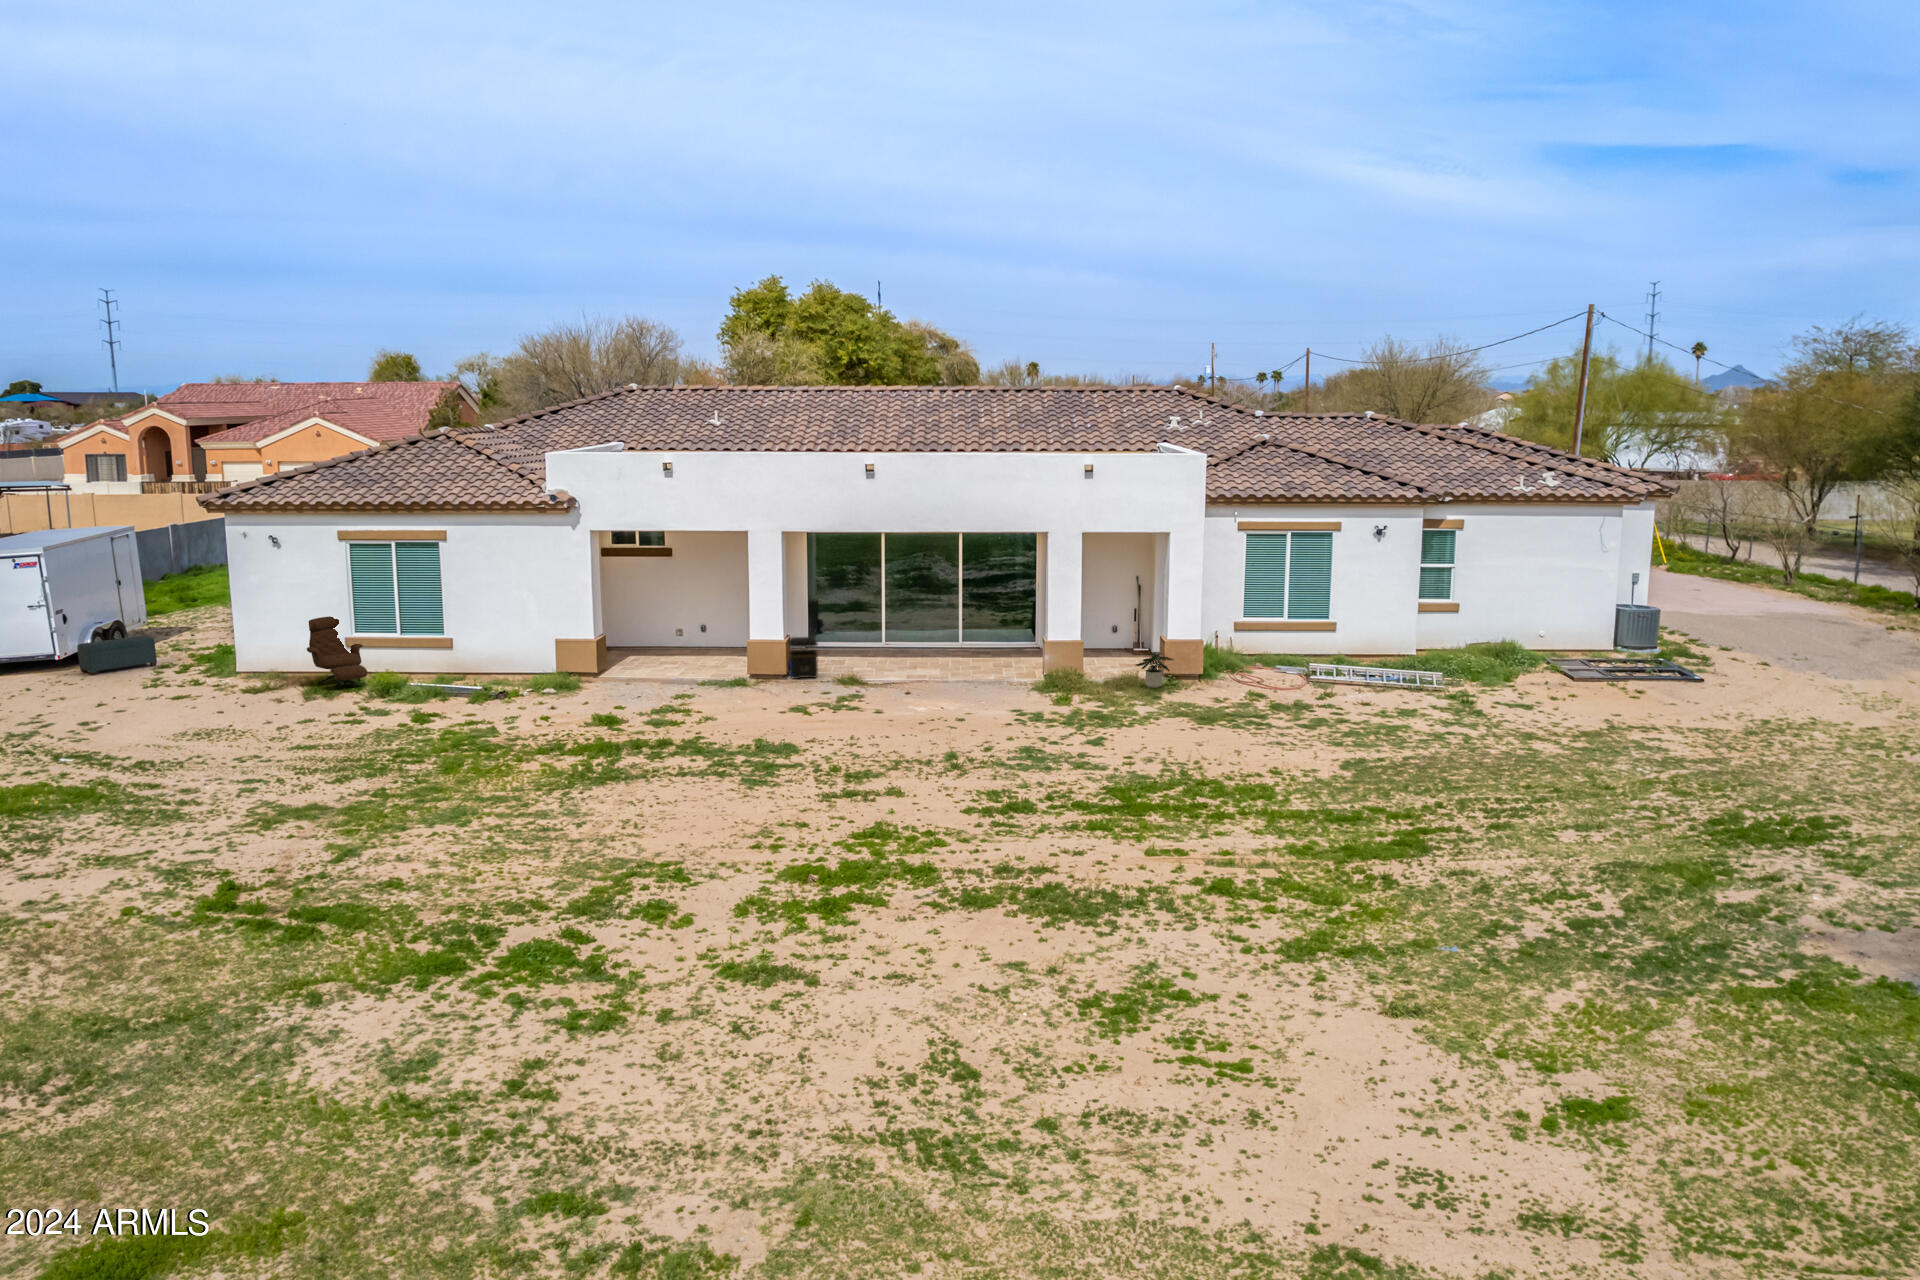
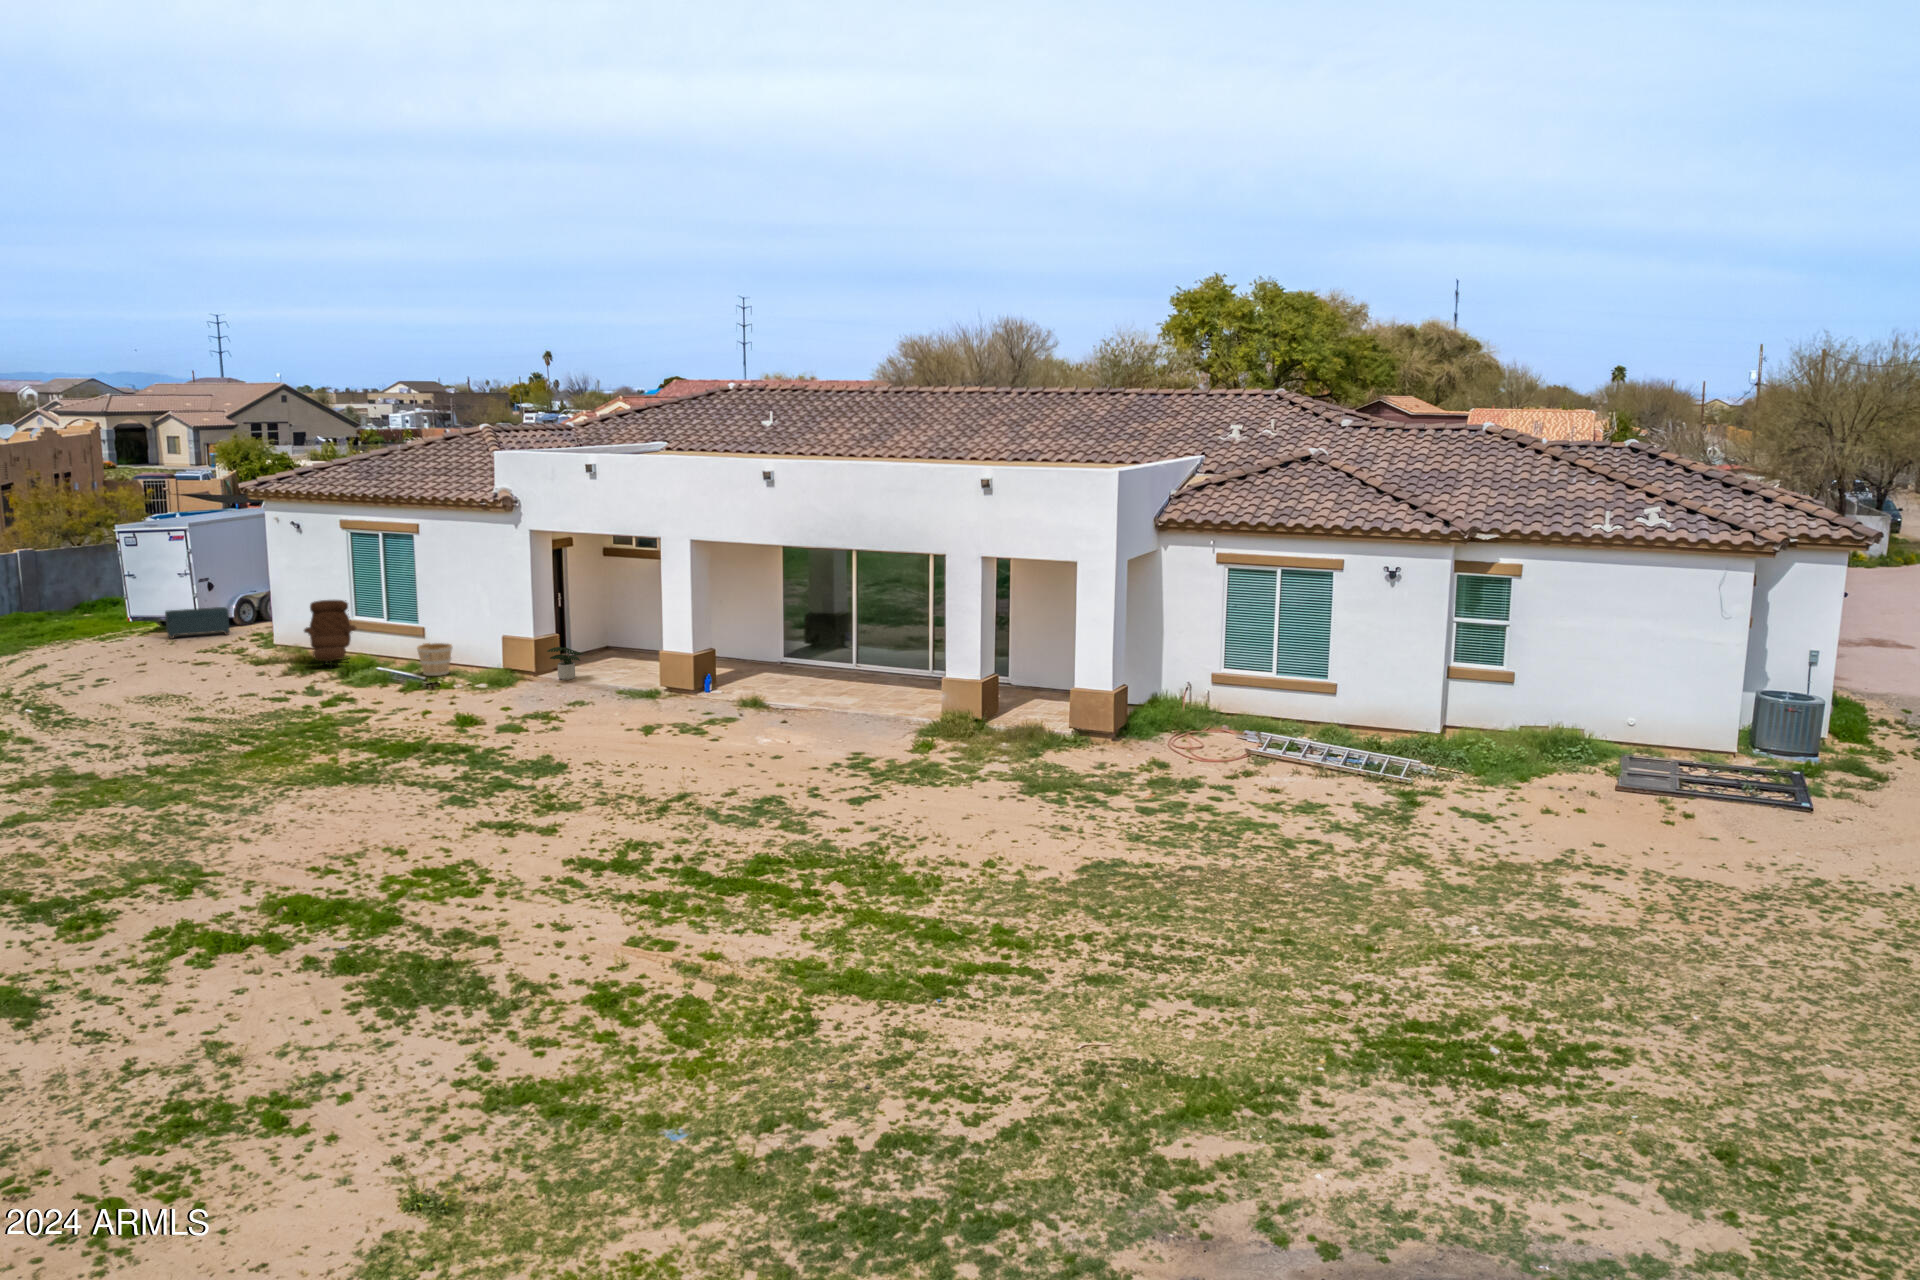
toolbox: present [788,637,818,679] -> none [707,652,742,697]
wooden bucket: none [460,651,497,686] -> present [417,643,453,676]
potted plant: present [1135,652,1173,688] -> present [547,647,583,680]

